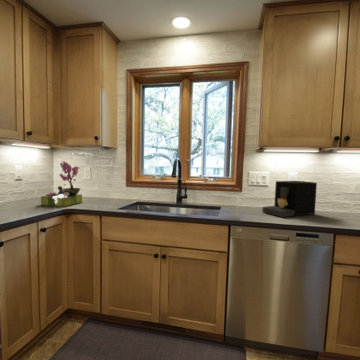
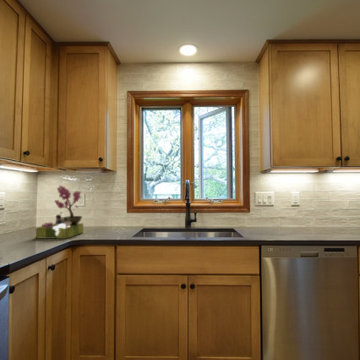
coffee maker: present [262,181,317,217] -> none [278,199,323,234]

